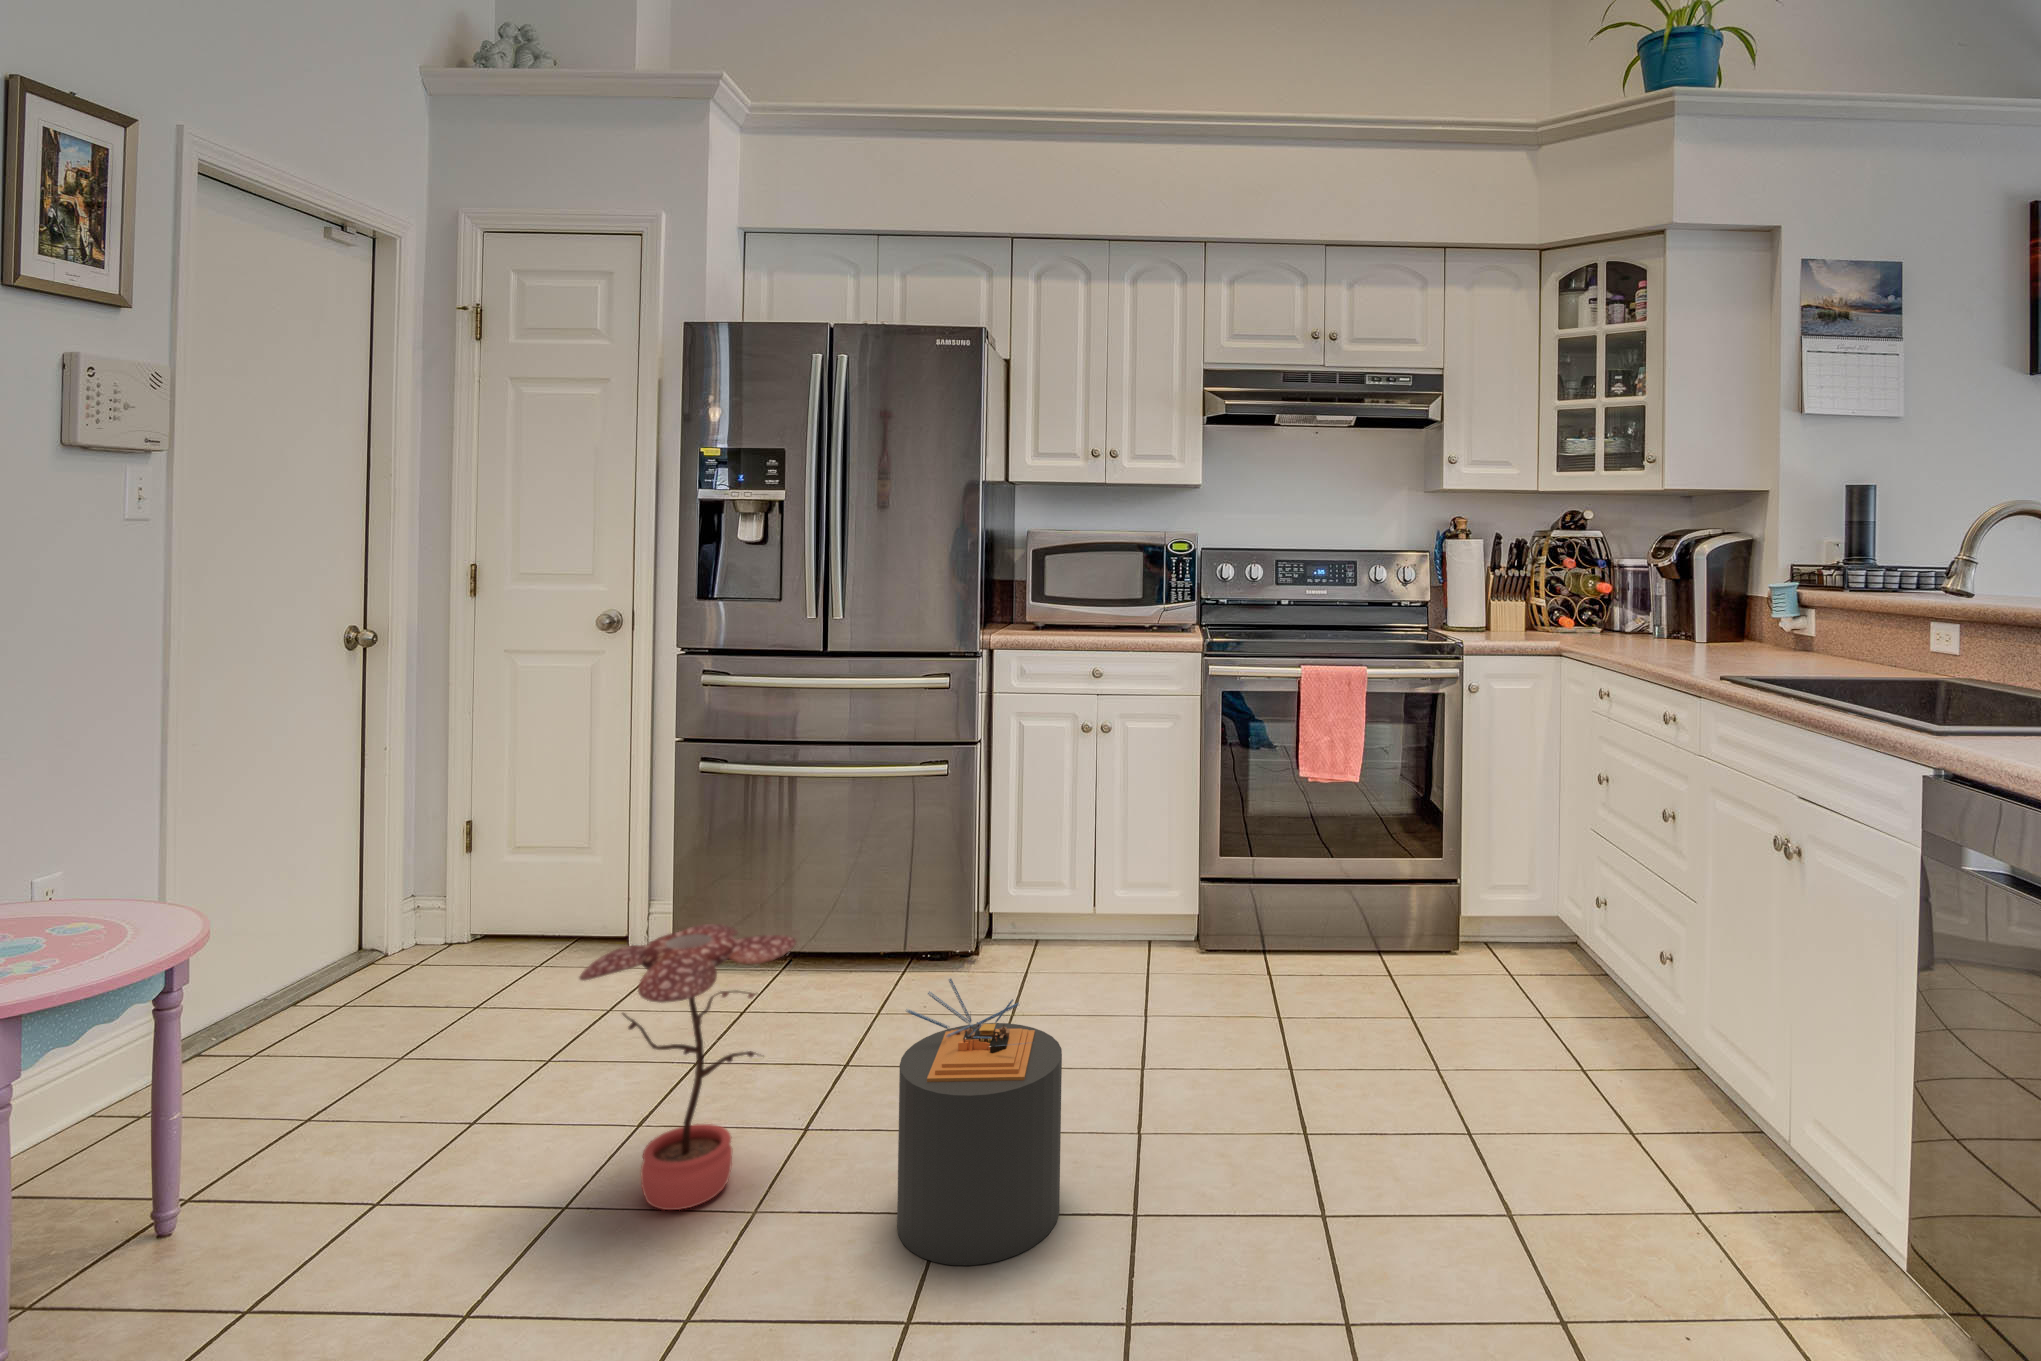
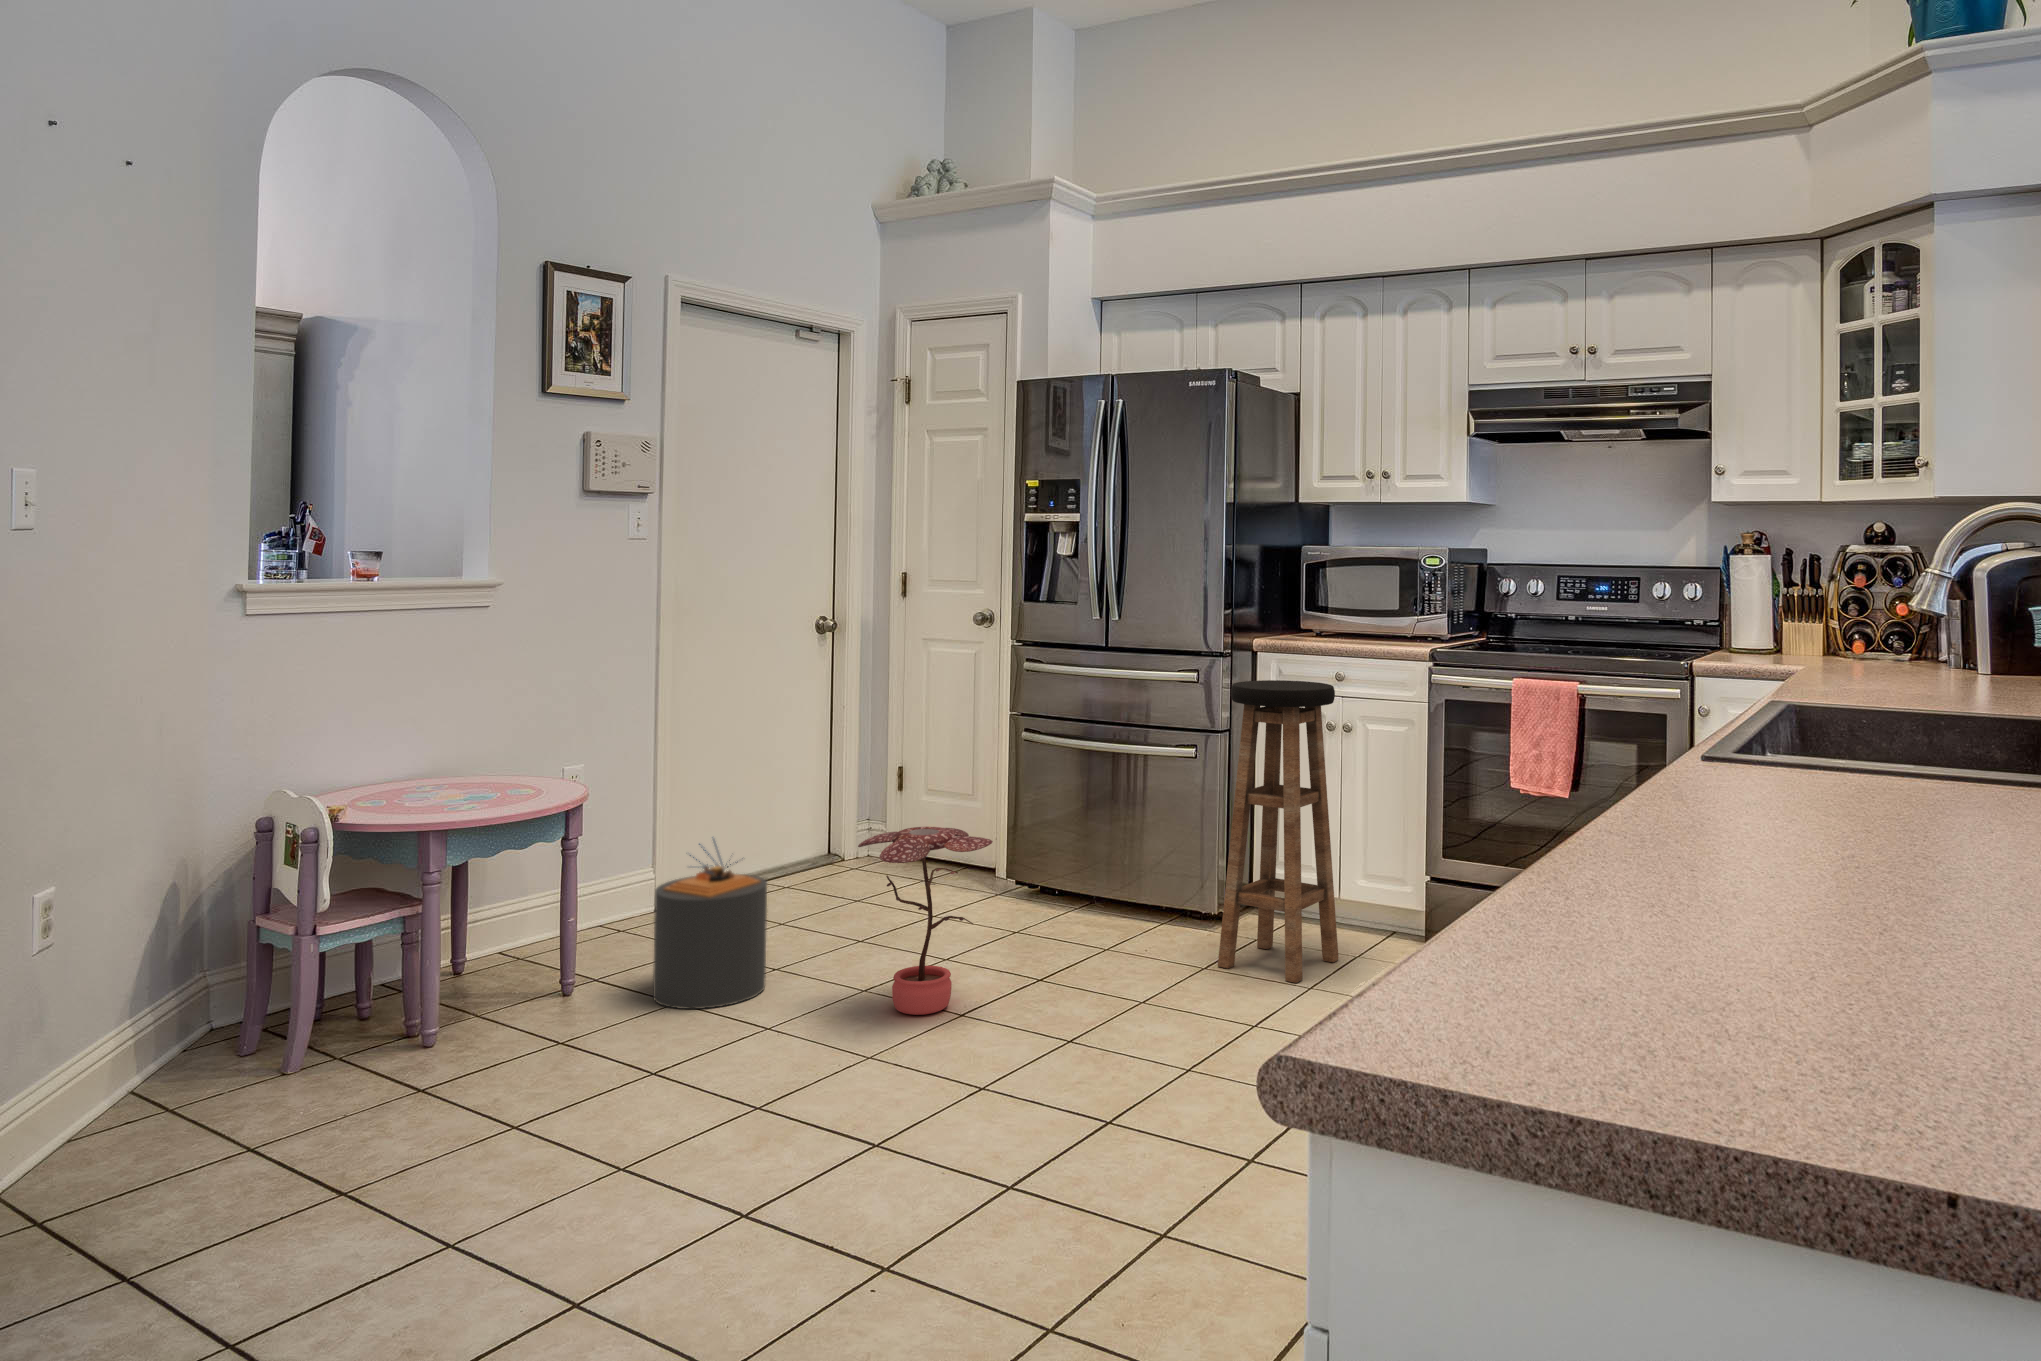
bar stool: none [1025,684,1152,1034] -> present [1218,680,1339,983]
trash can: present [897,979,1062,1265] -> present [653,837,767,1009]

